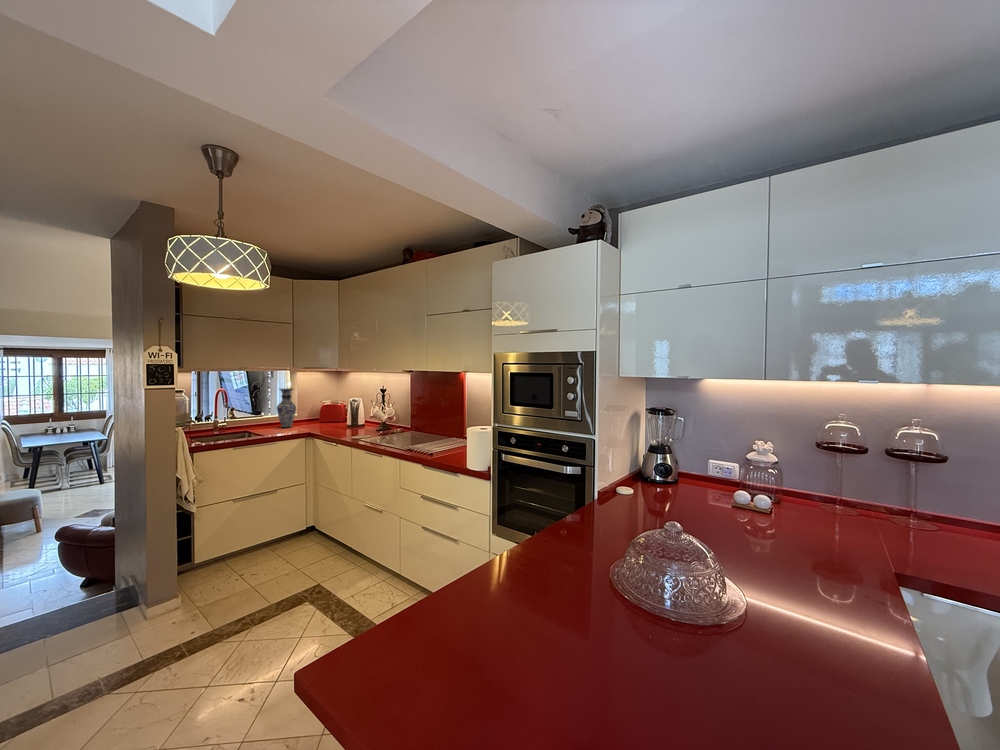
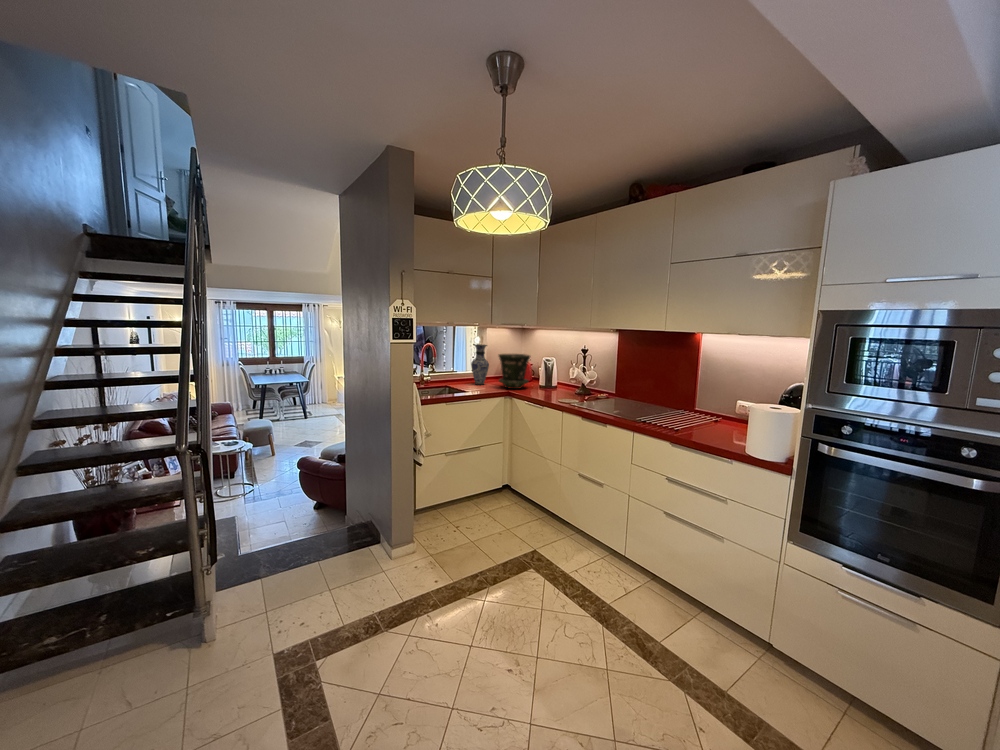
flower pot: none [303,396,336,430] -> present [499,354,530,389]

